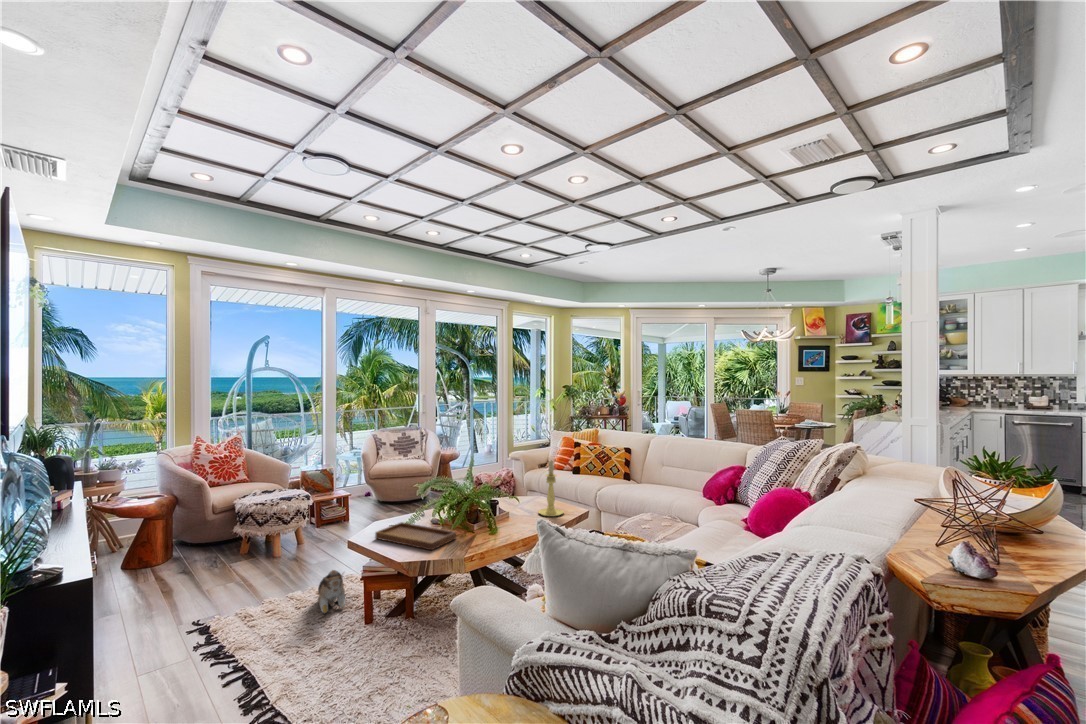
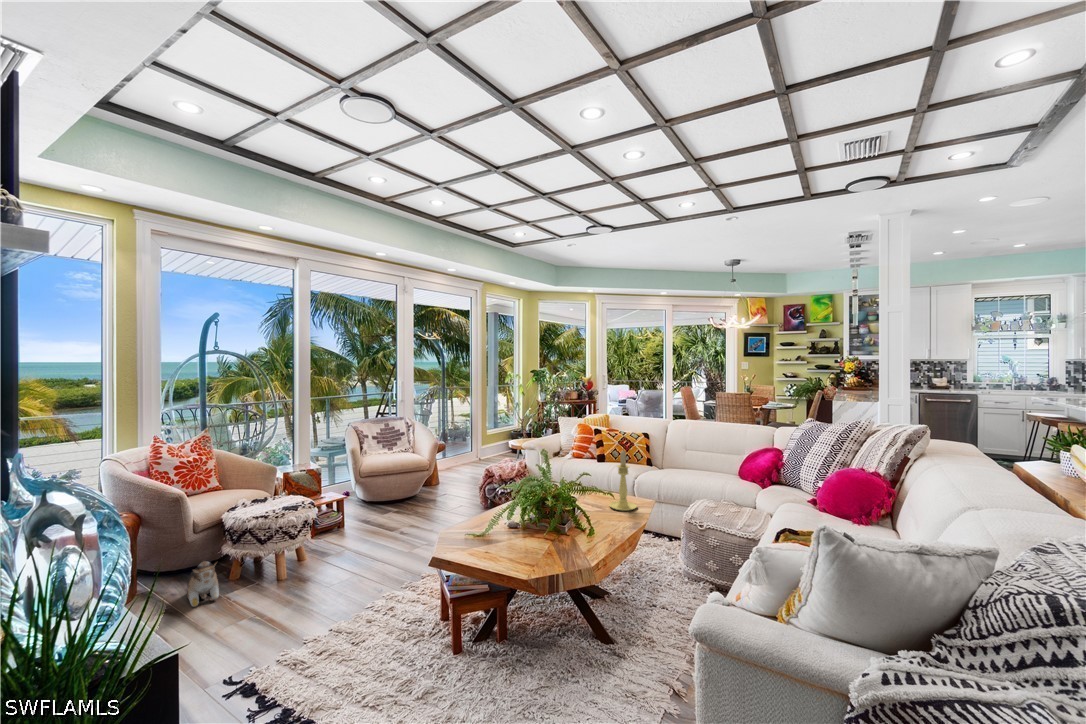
tray: present [375,513,456,550] -> none [462,518,555,563]
plush toy: present [318,570,345,613] -> present [187,561,219,607]

